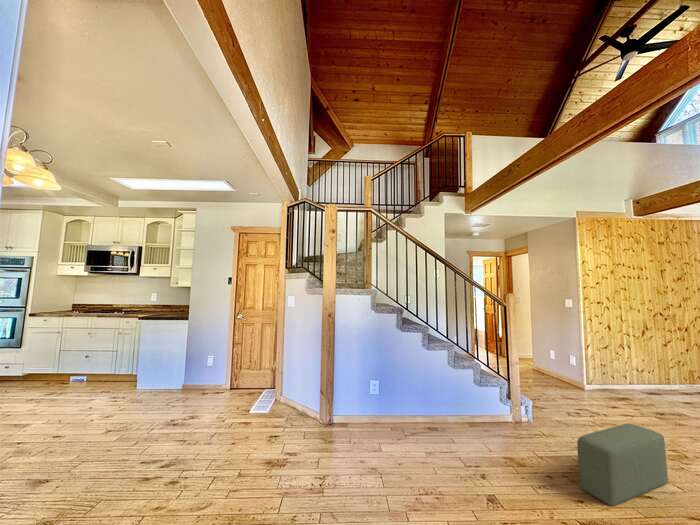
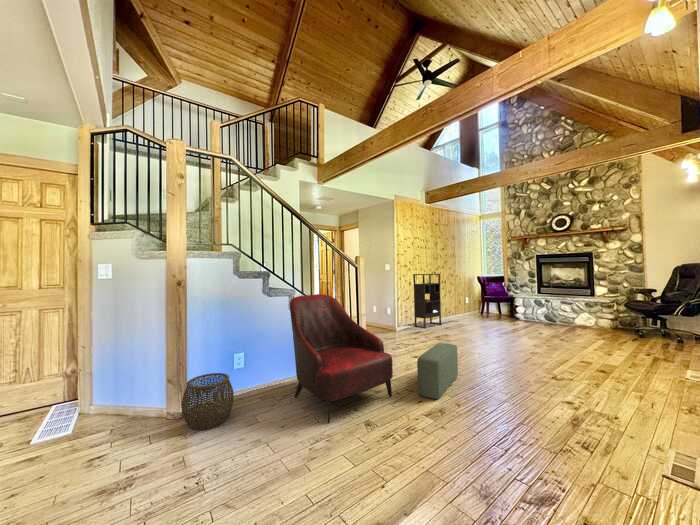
bookshelf: none [614,313,675,392] -> present [413,274,442,328]
armchair: none [421,334,539,480] -> present [290,294,393,423]
woven basket: none [325,395,365,444] -> present [181,373,234,430]

